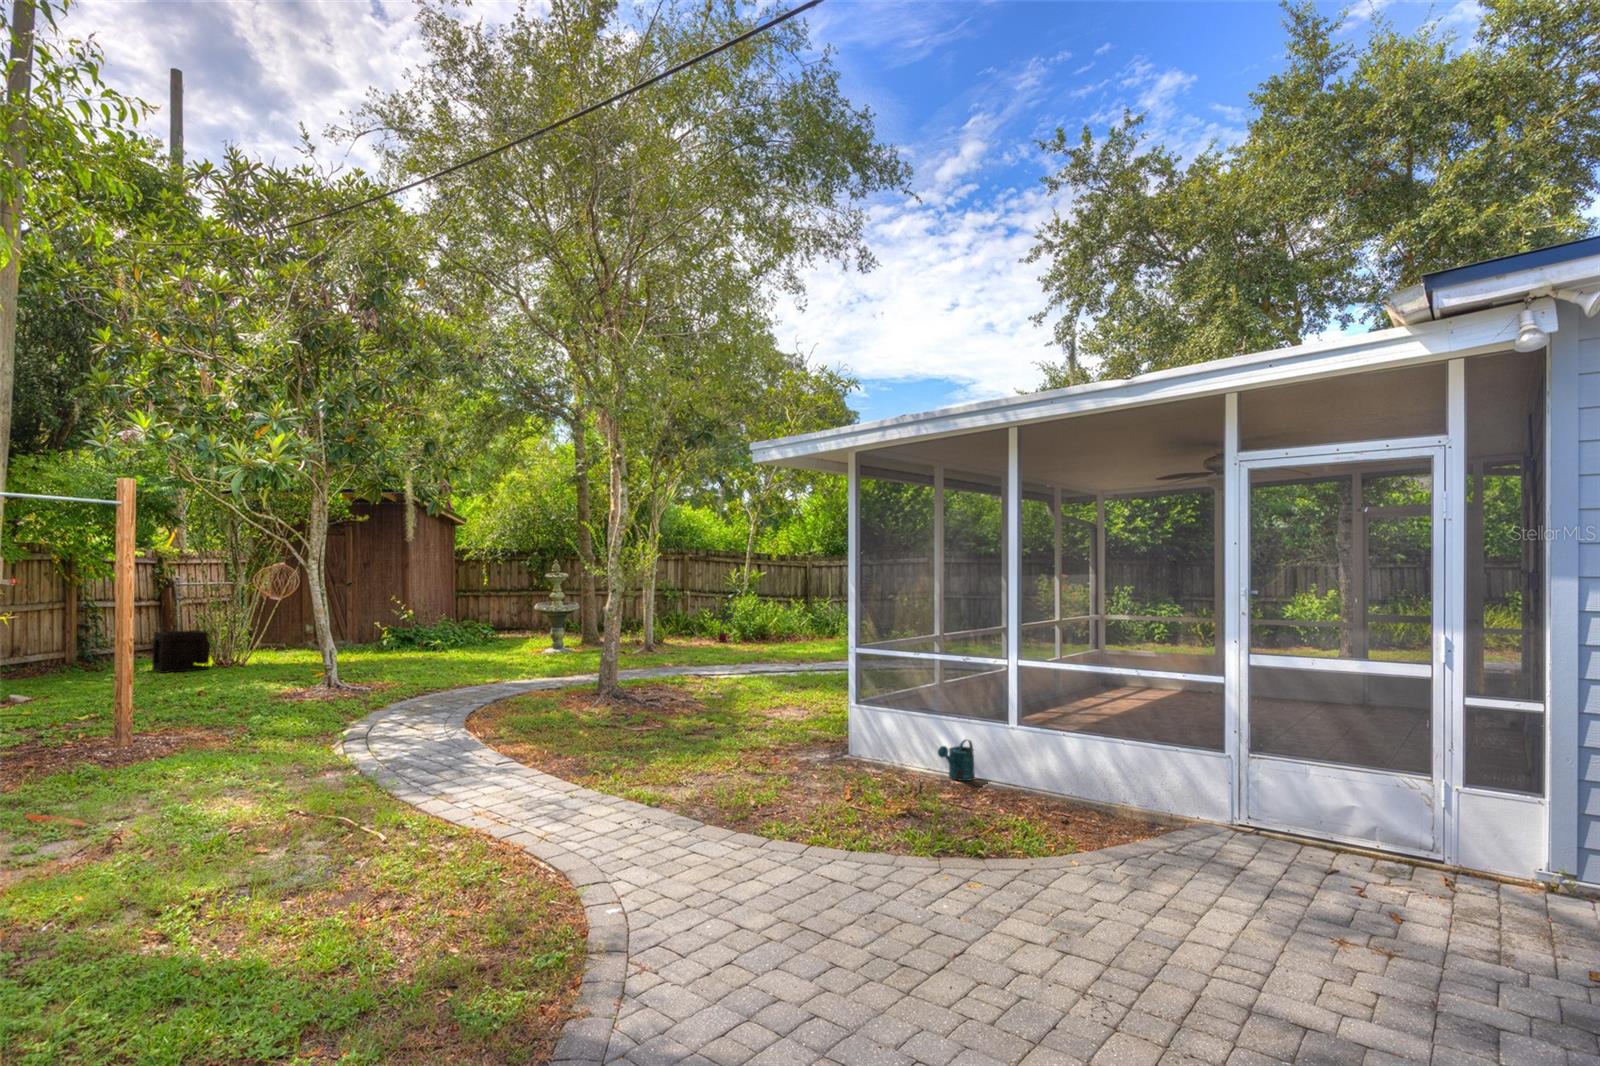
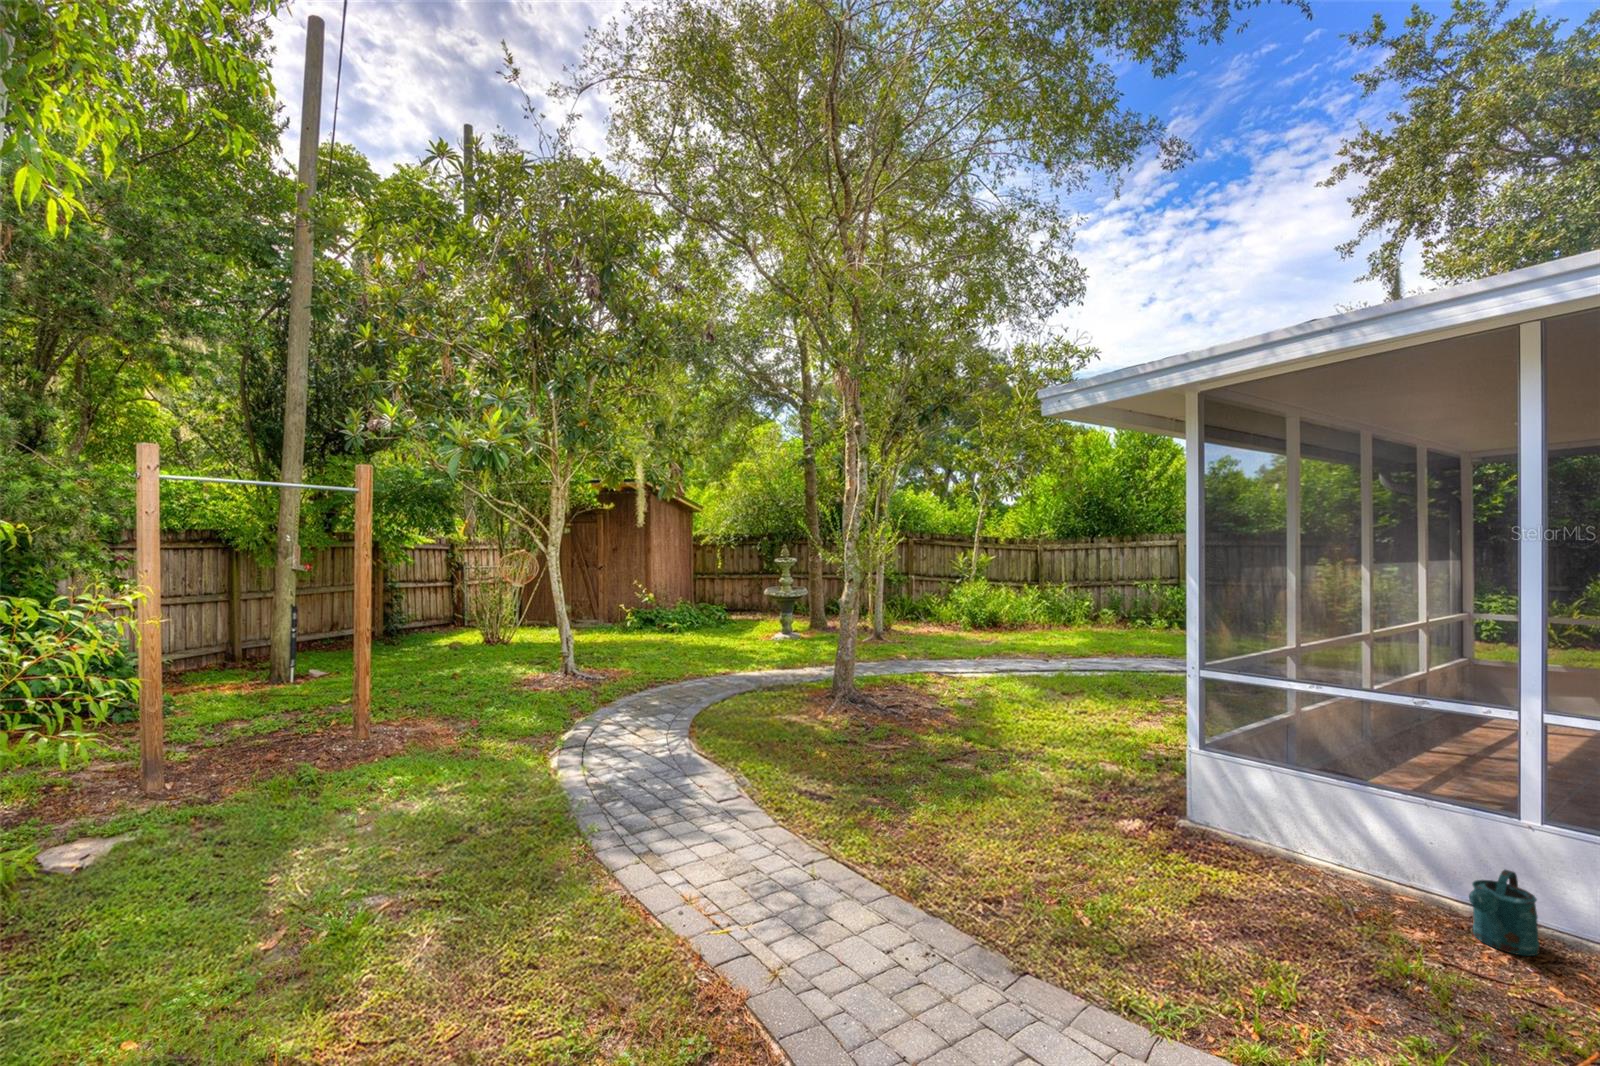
potted tree: present [711,599,737,642] -> none [937,585,969,631]
wooden crate: present [152,630,210,673] -> none [438,608,482,648]

